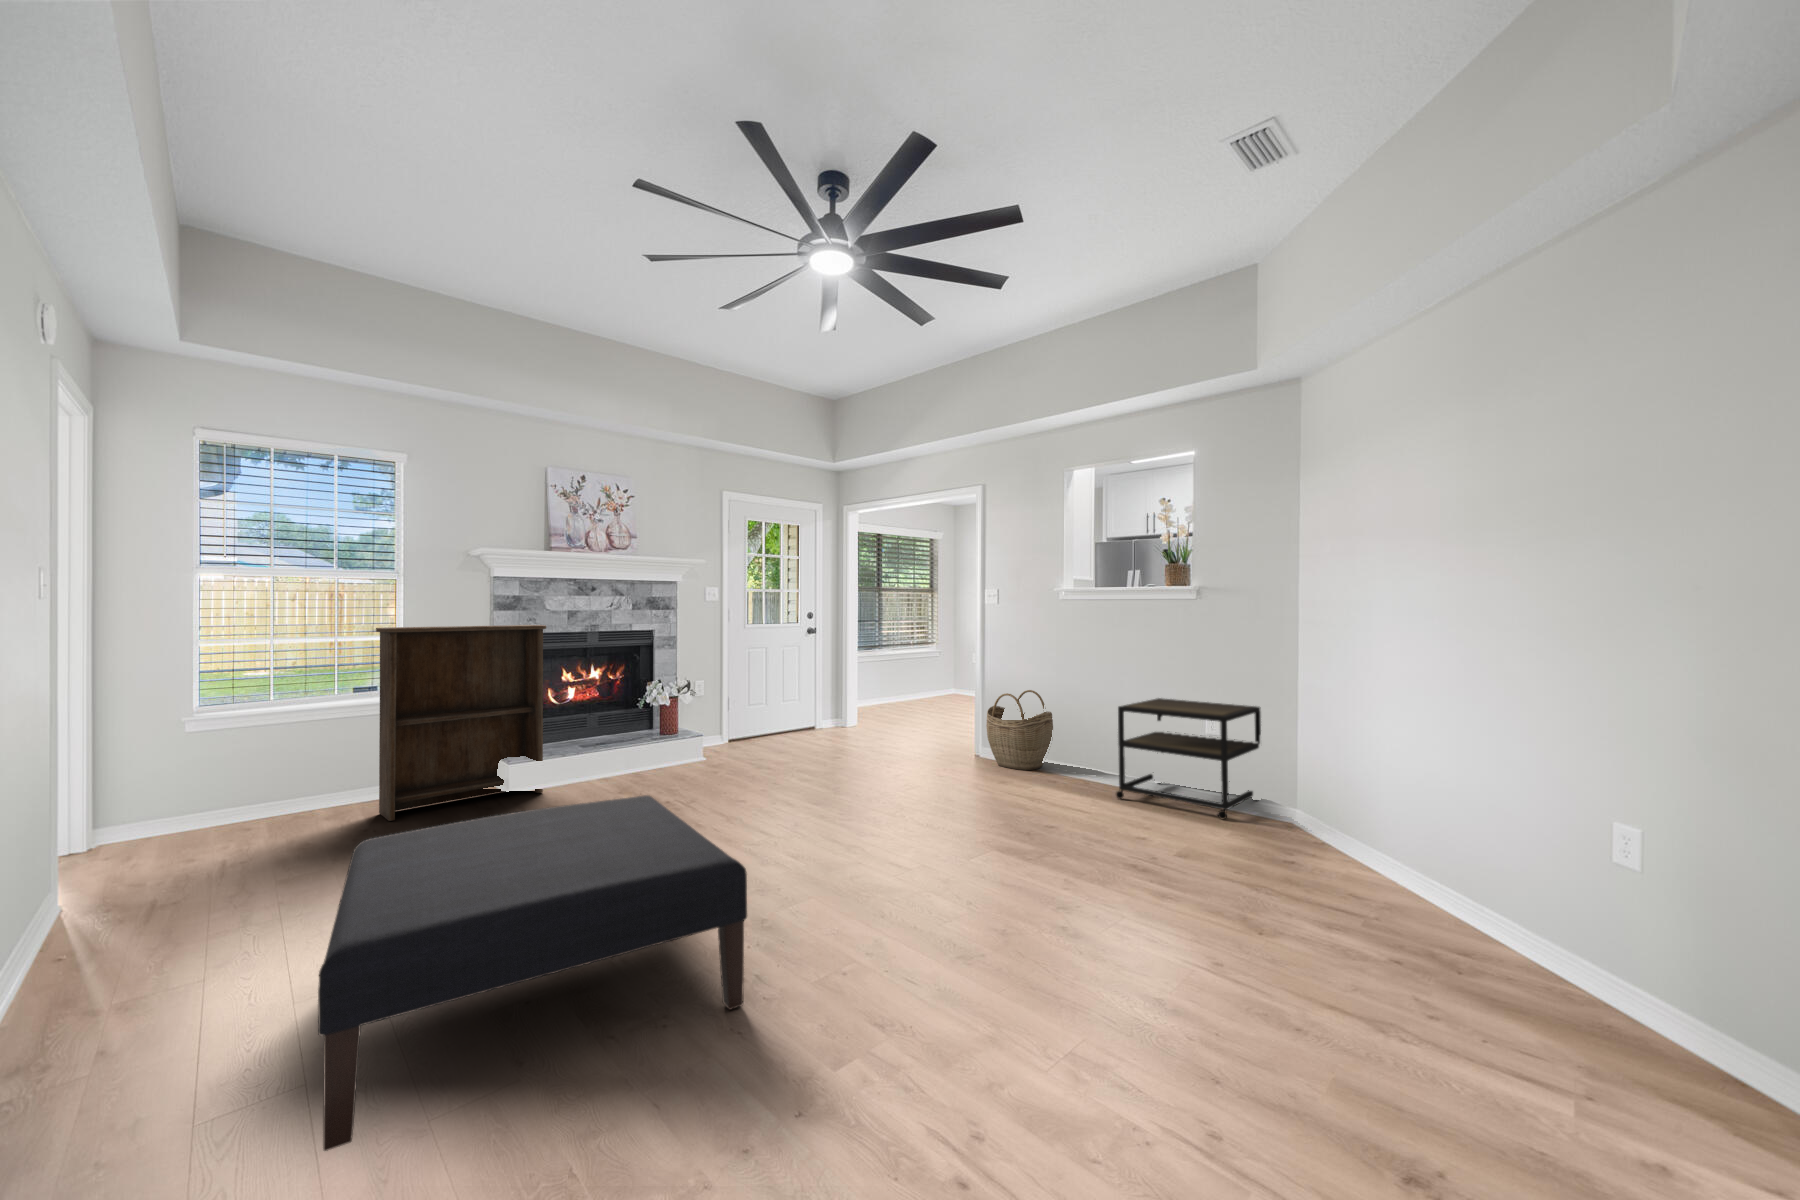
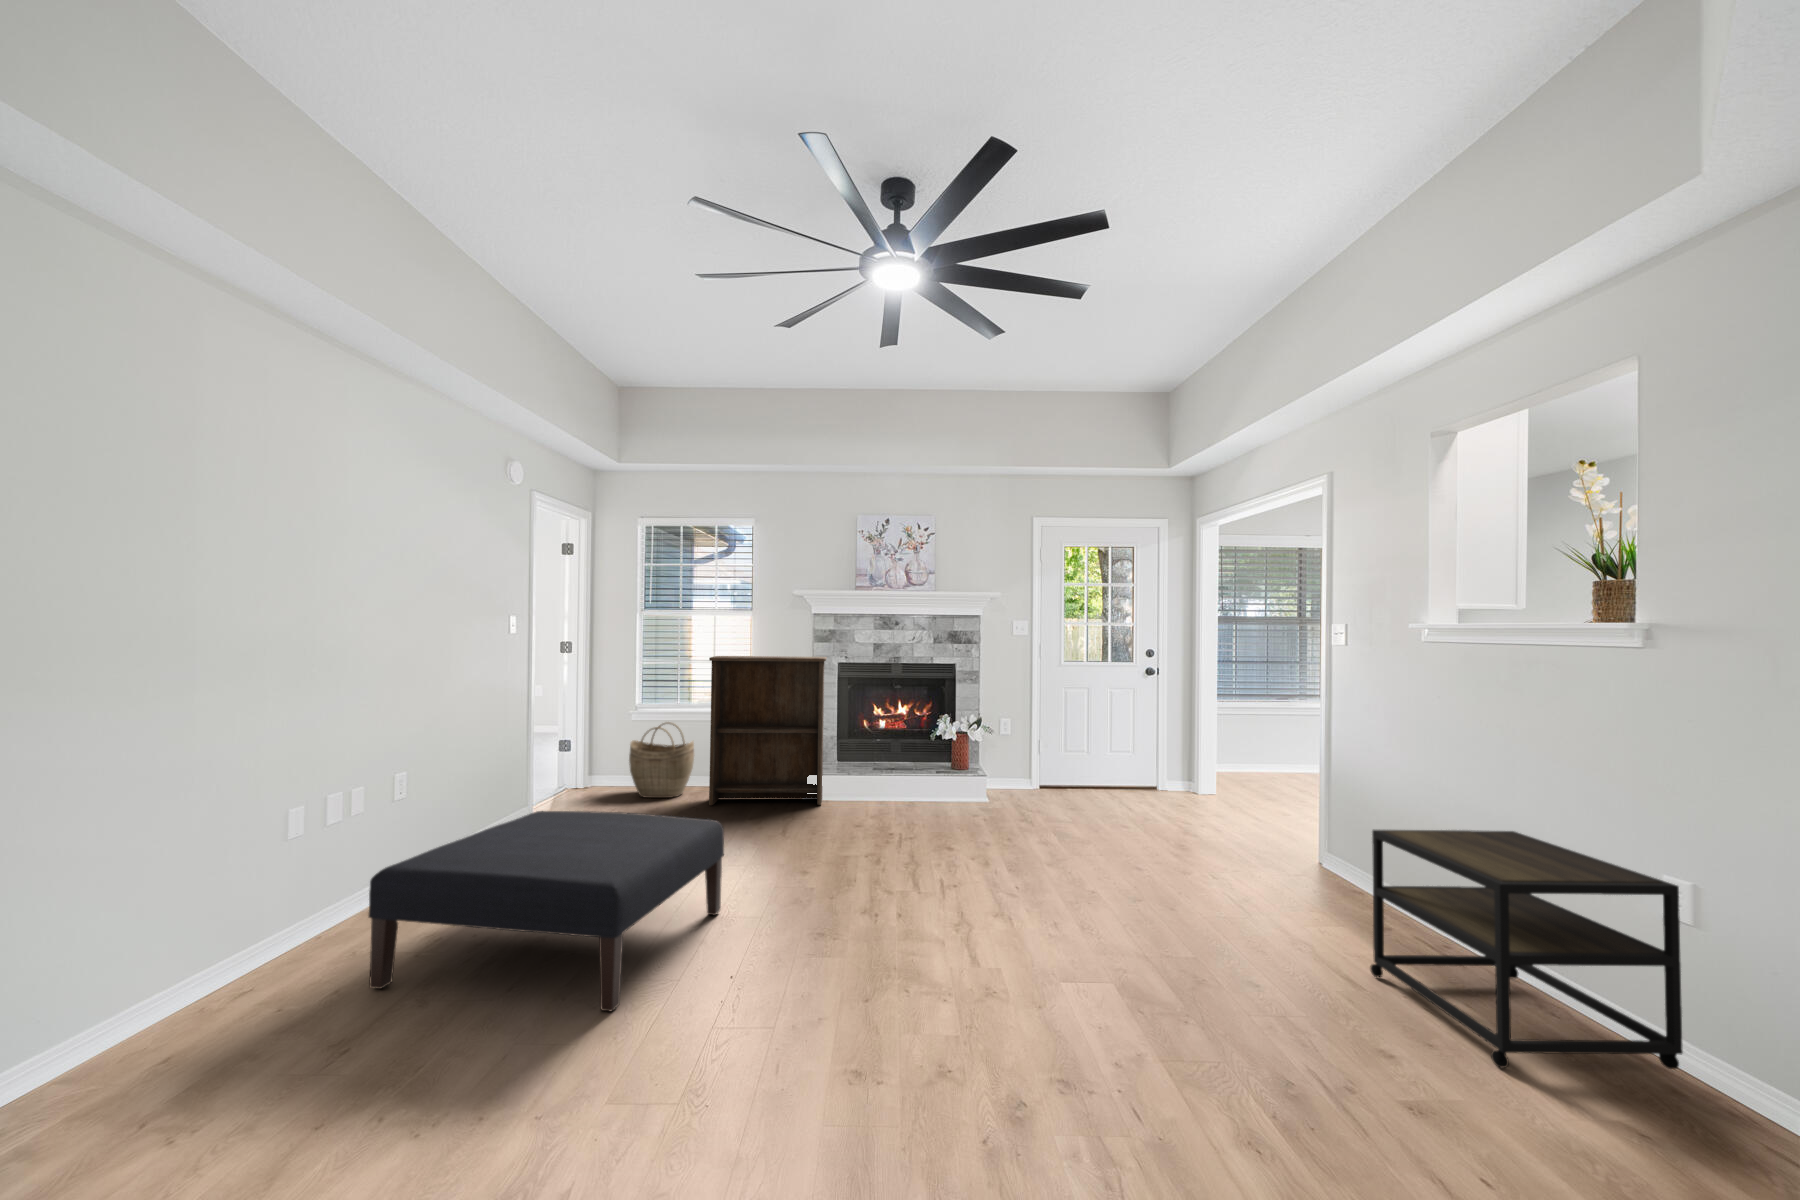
woven basket: present [986,690,1053,770] -> present [629,722,694,798]

